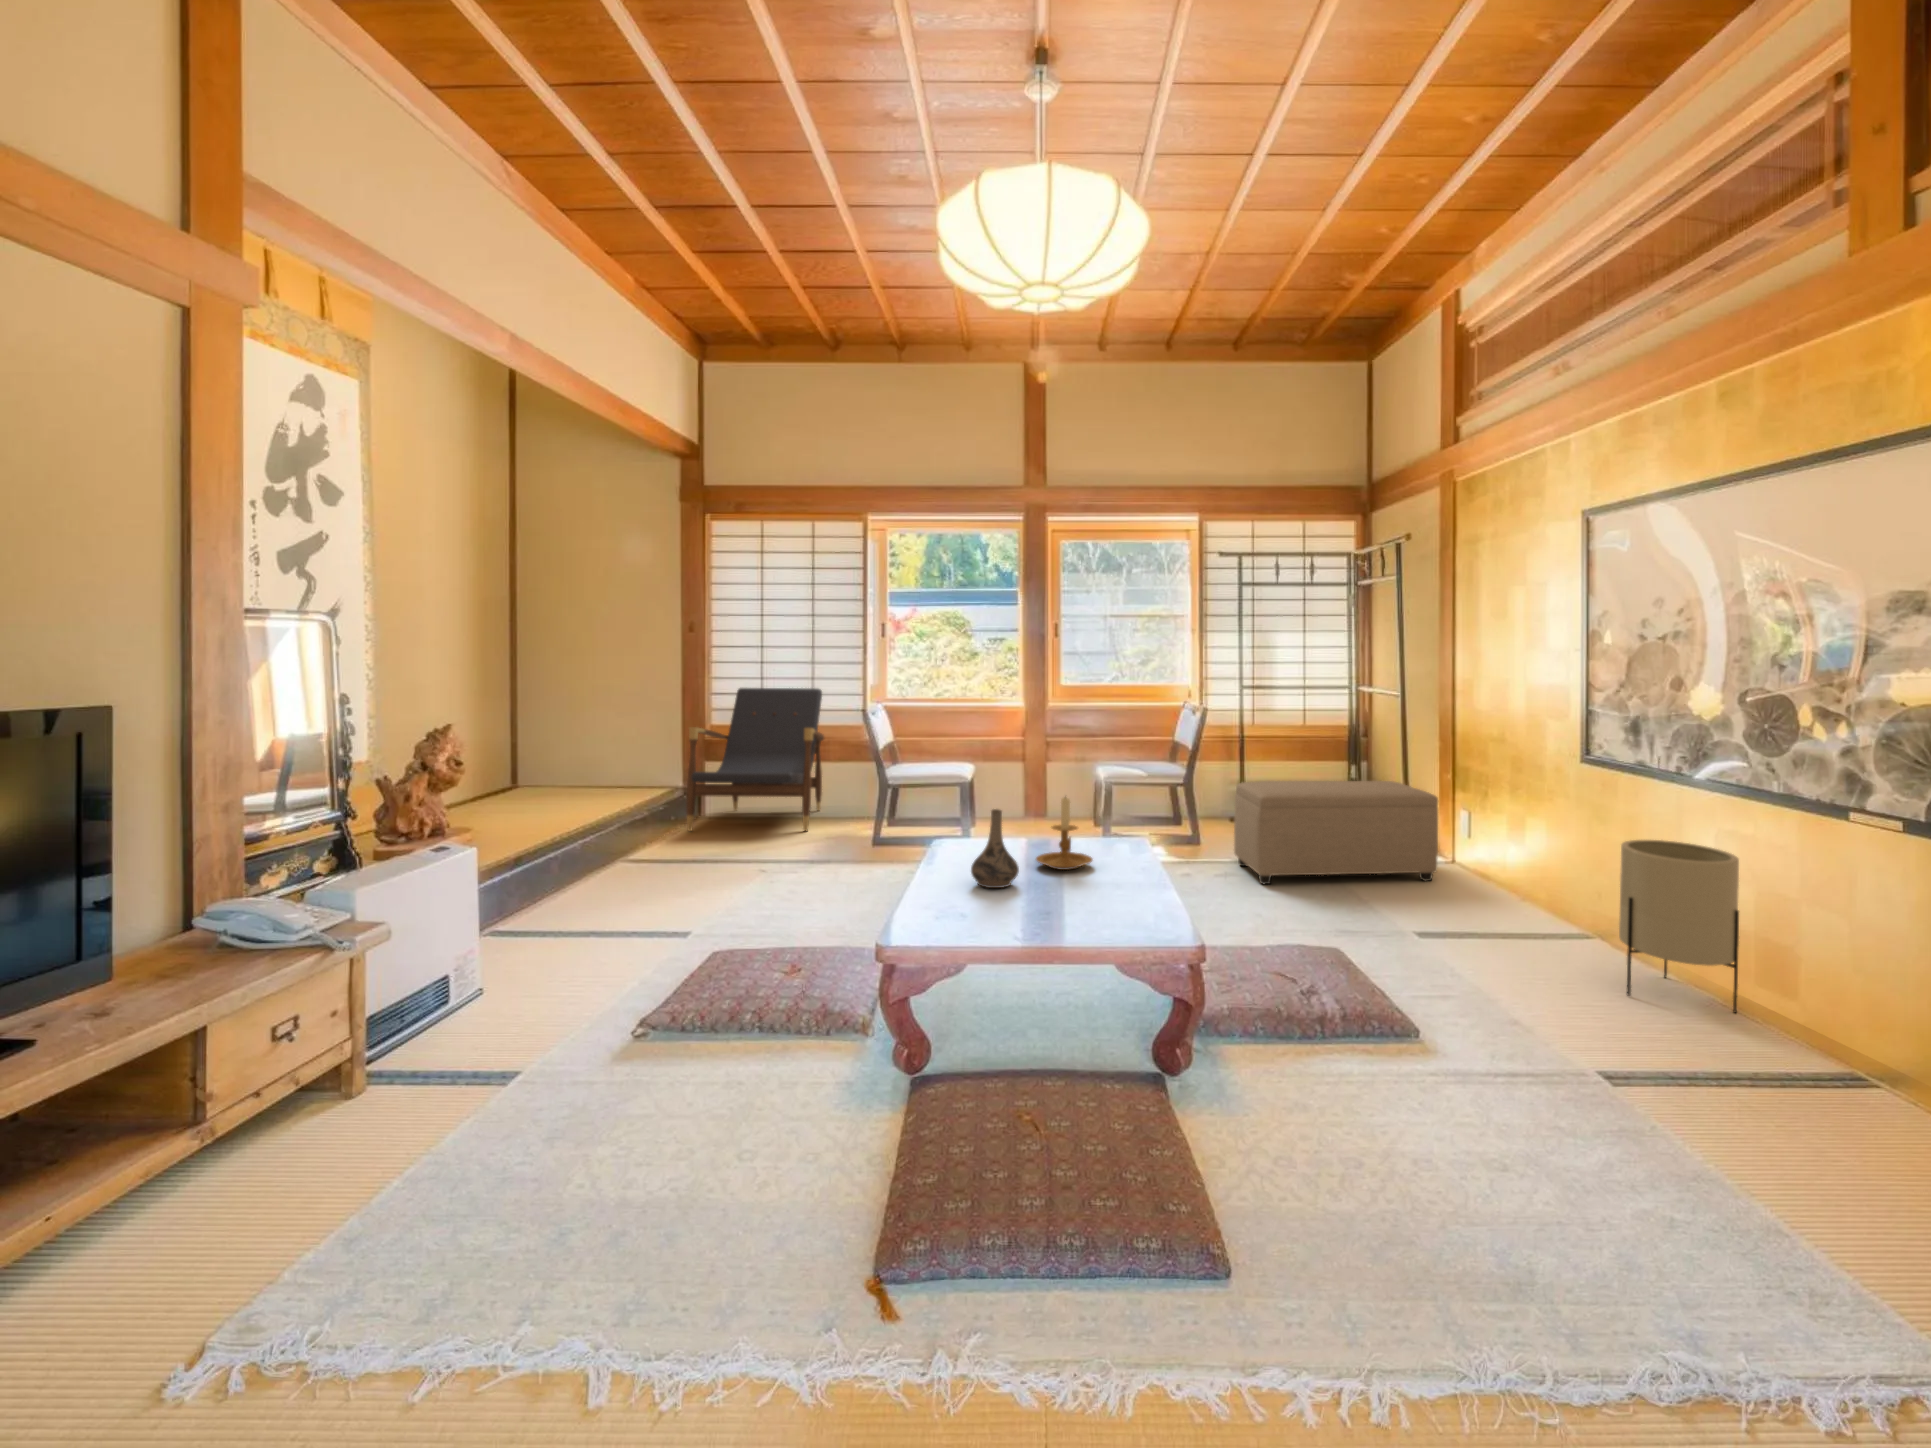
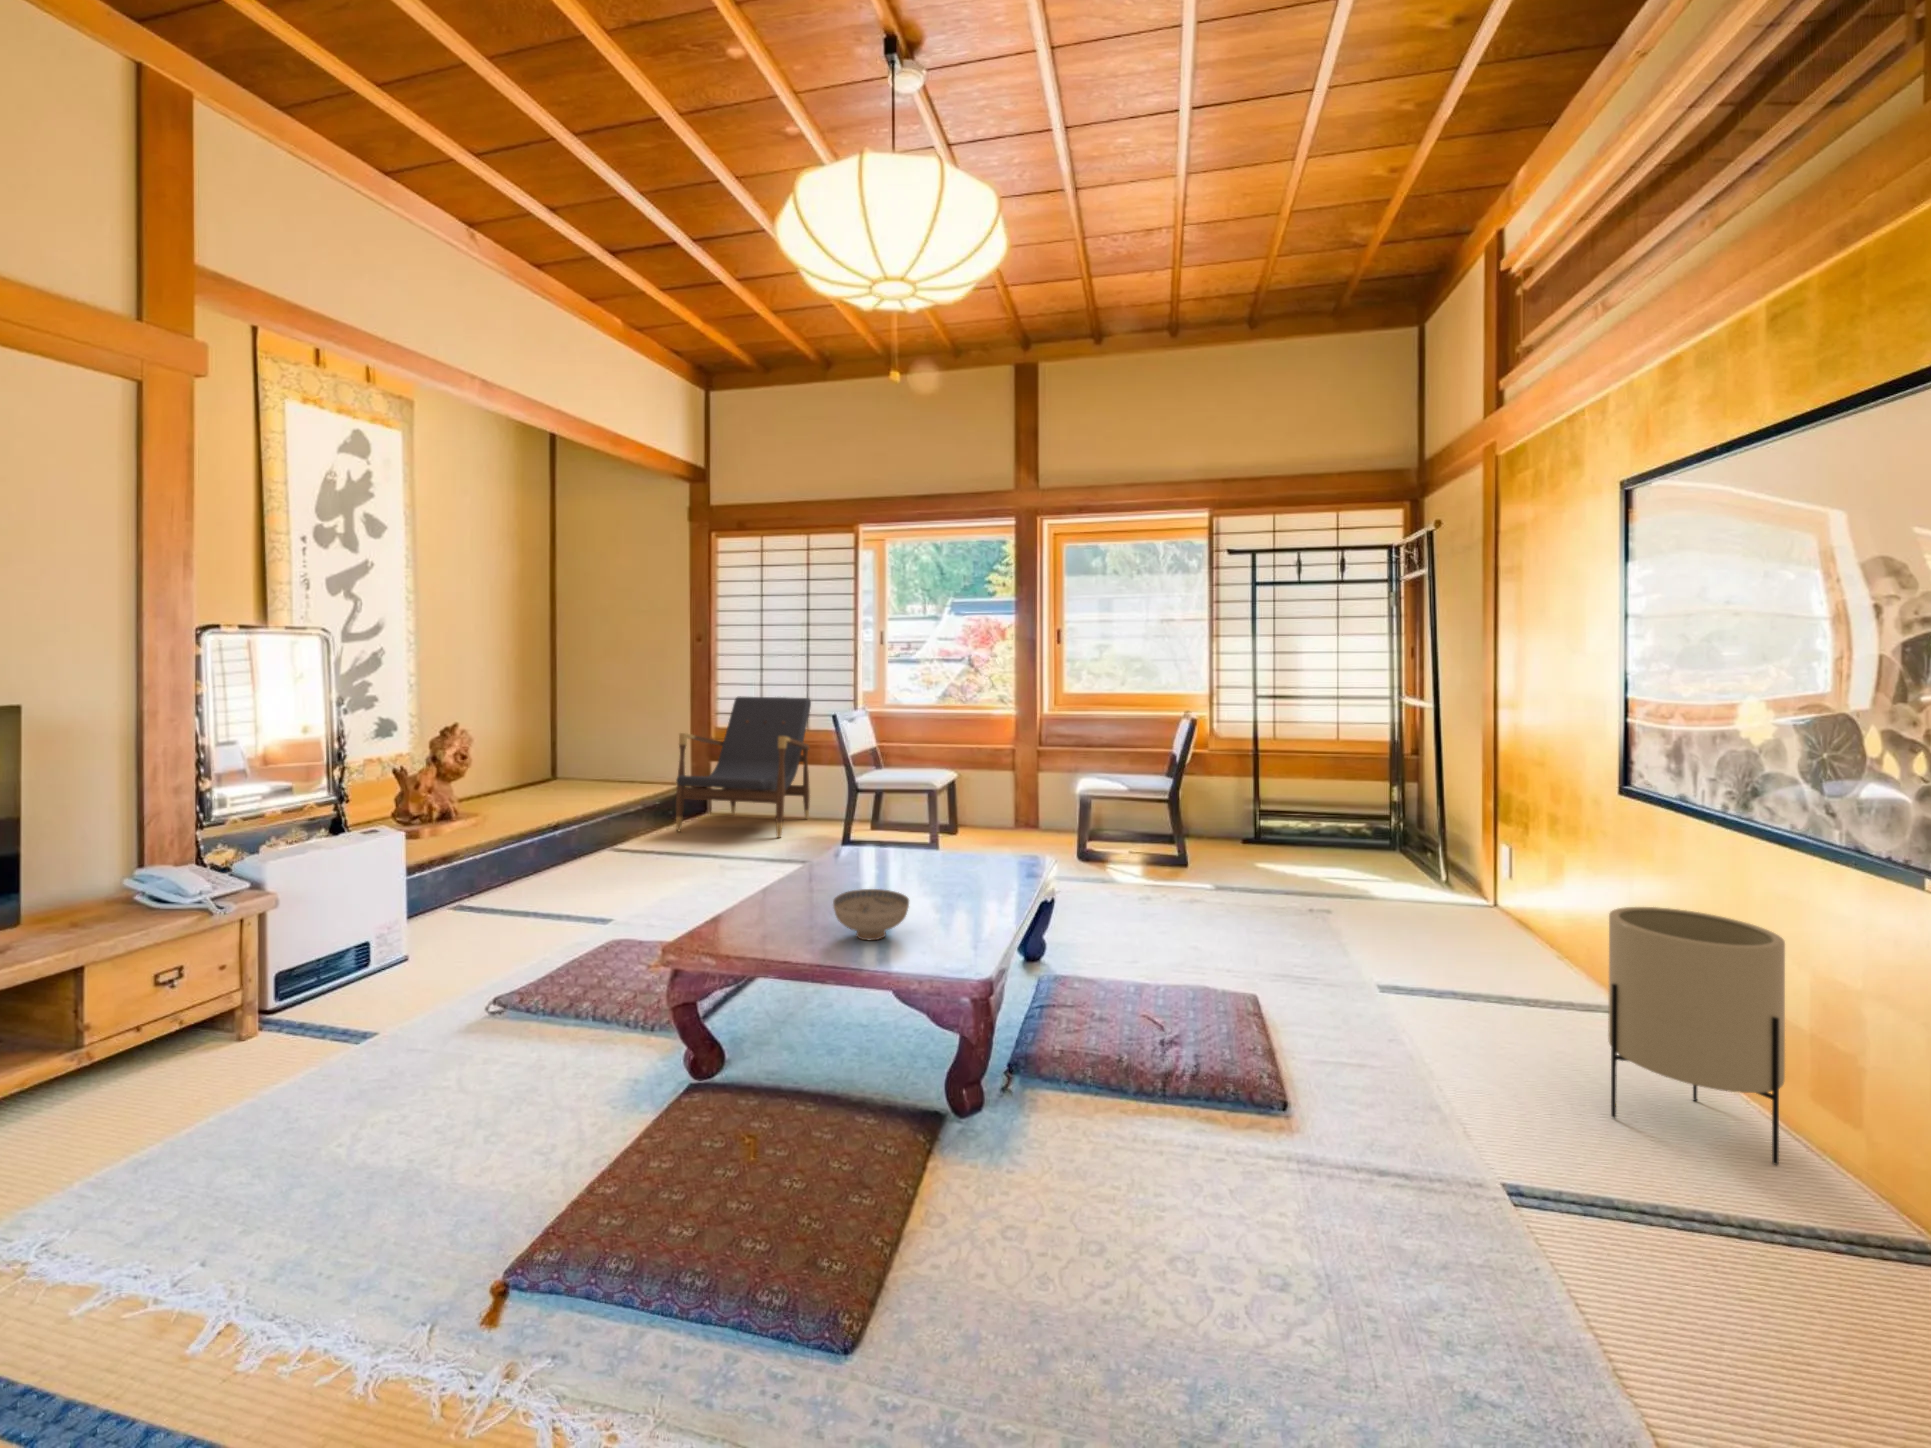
ottoman: present [1234,781,1438,884] -> none [1195,808,1444,941]
candle holder: present [1036,797,1093,870] -> none [882,810,943,891]
decorative vase: present [971,809,1019,888] -> none [794,822,844,904]
ceramic bowl: none [1045,868,1115,915] -> present [833,889,909,940]

